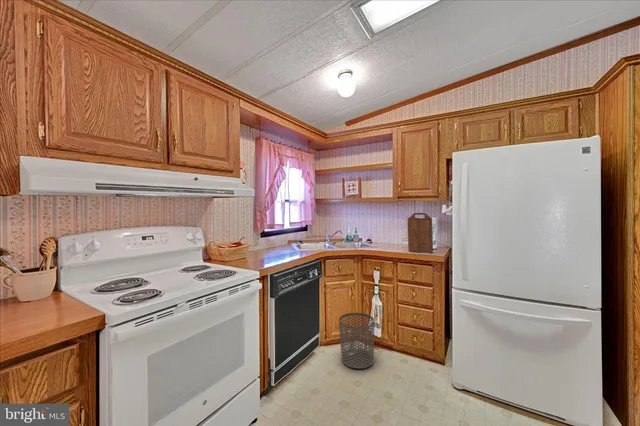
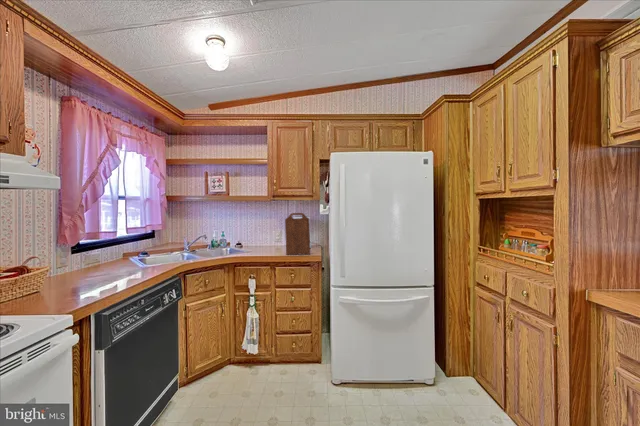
waste bin: present [339,313,374,369] -> none [207,333,252,404]

